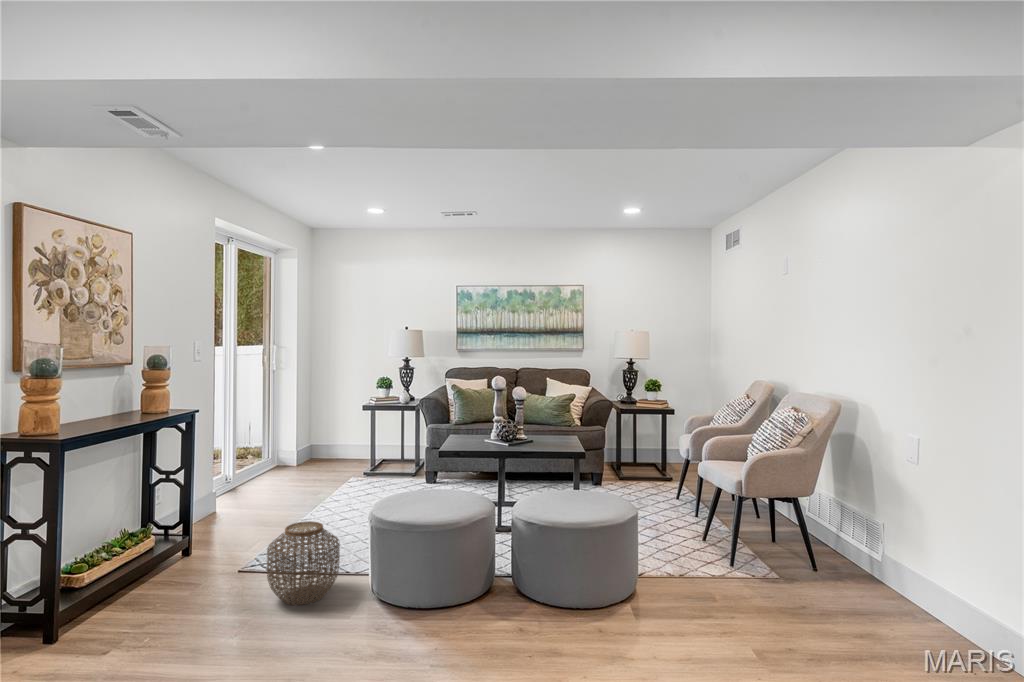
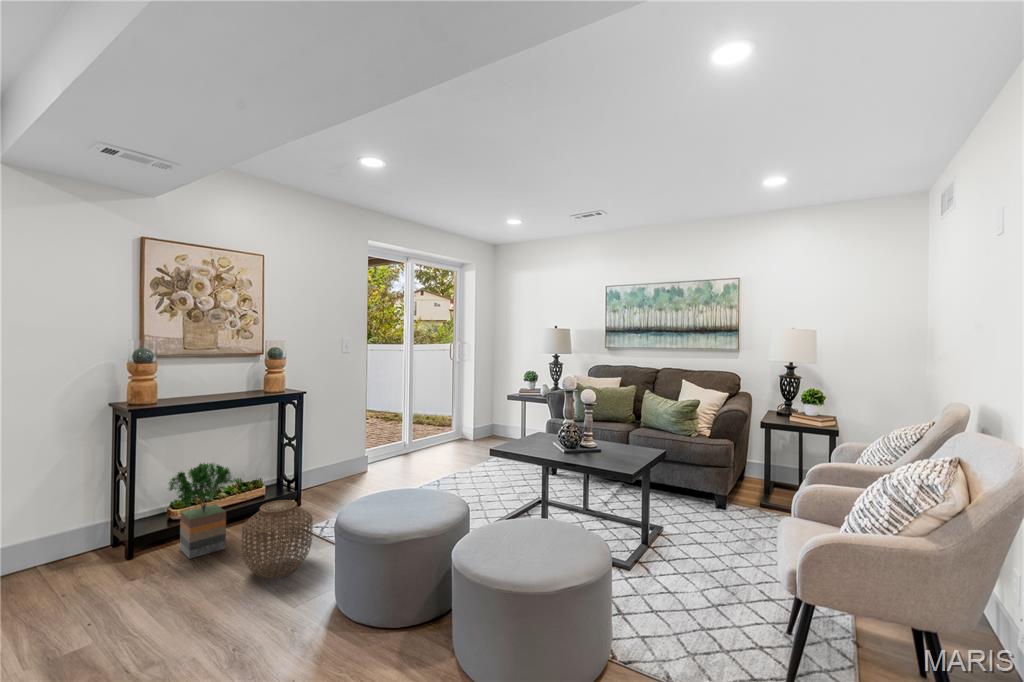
potted tree: none [132,500,212,618] -> present [169,463,240,559]

